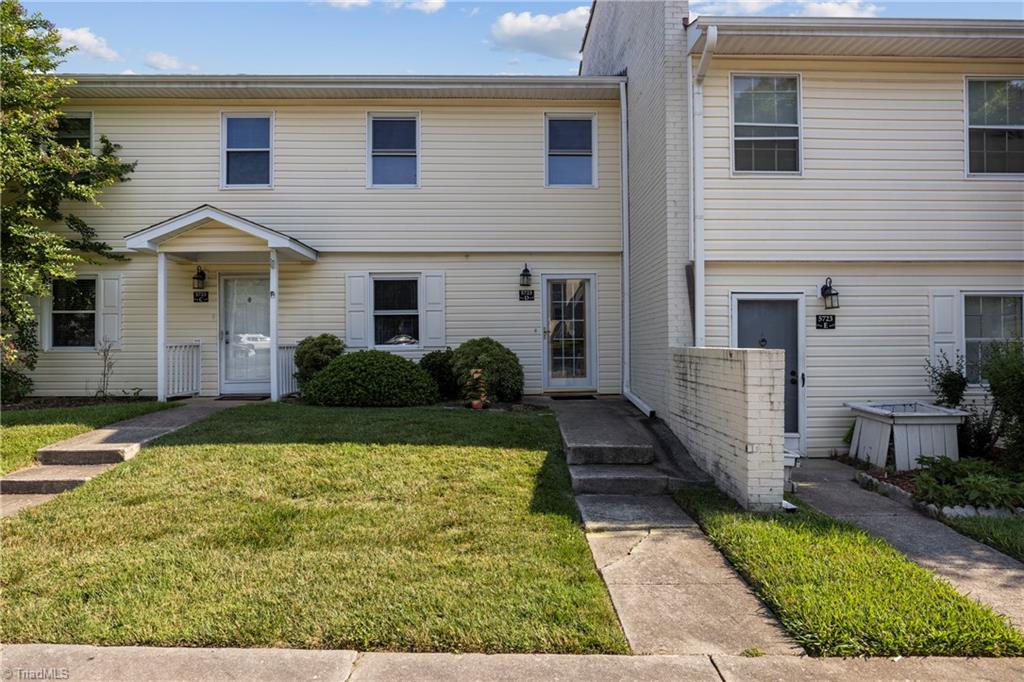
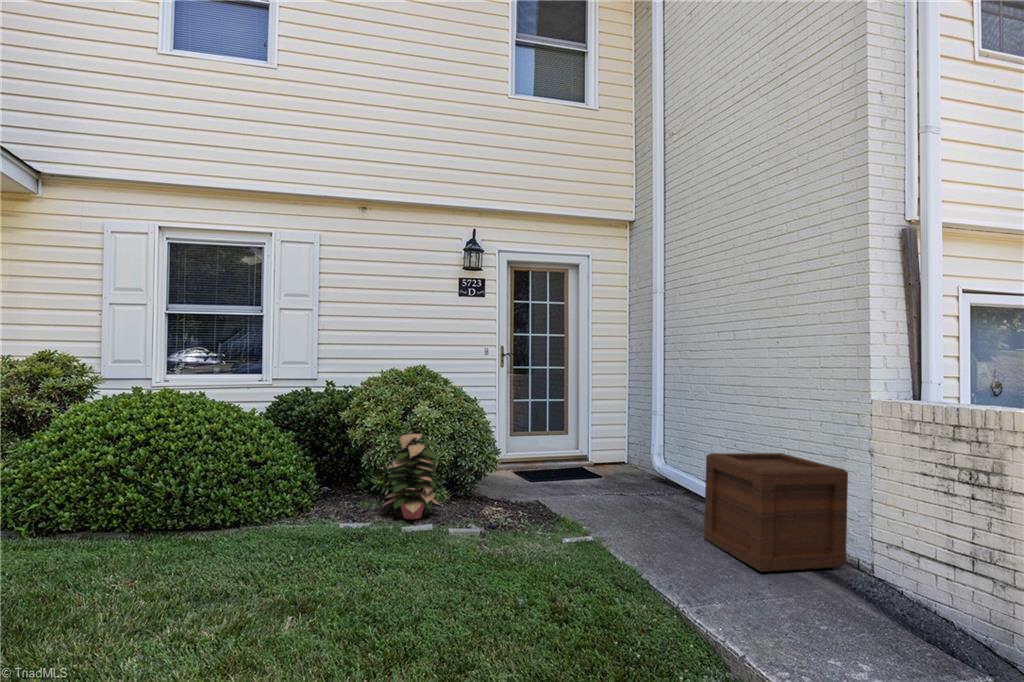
wooden crate: none [609,376,661,426] -> present [704,453,848,572]

